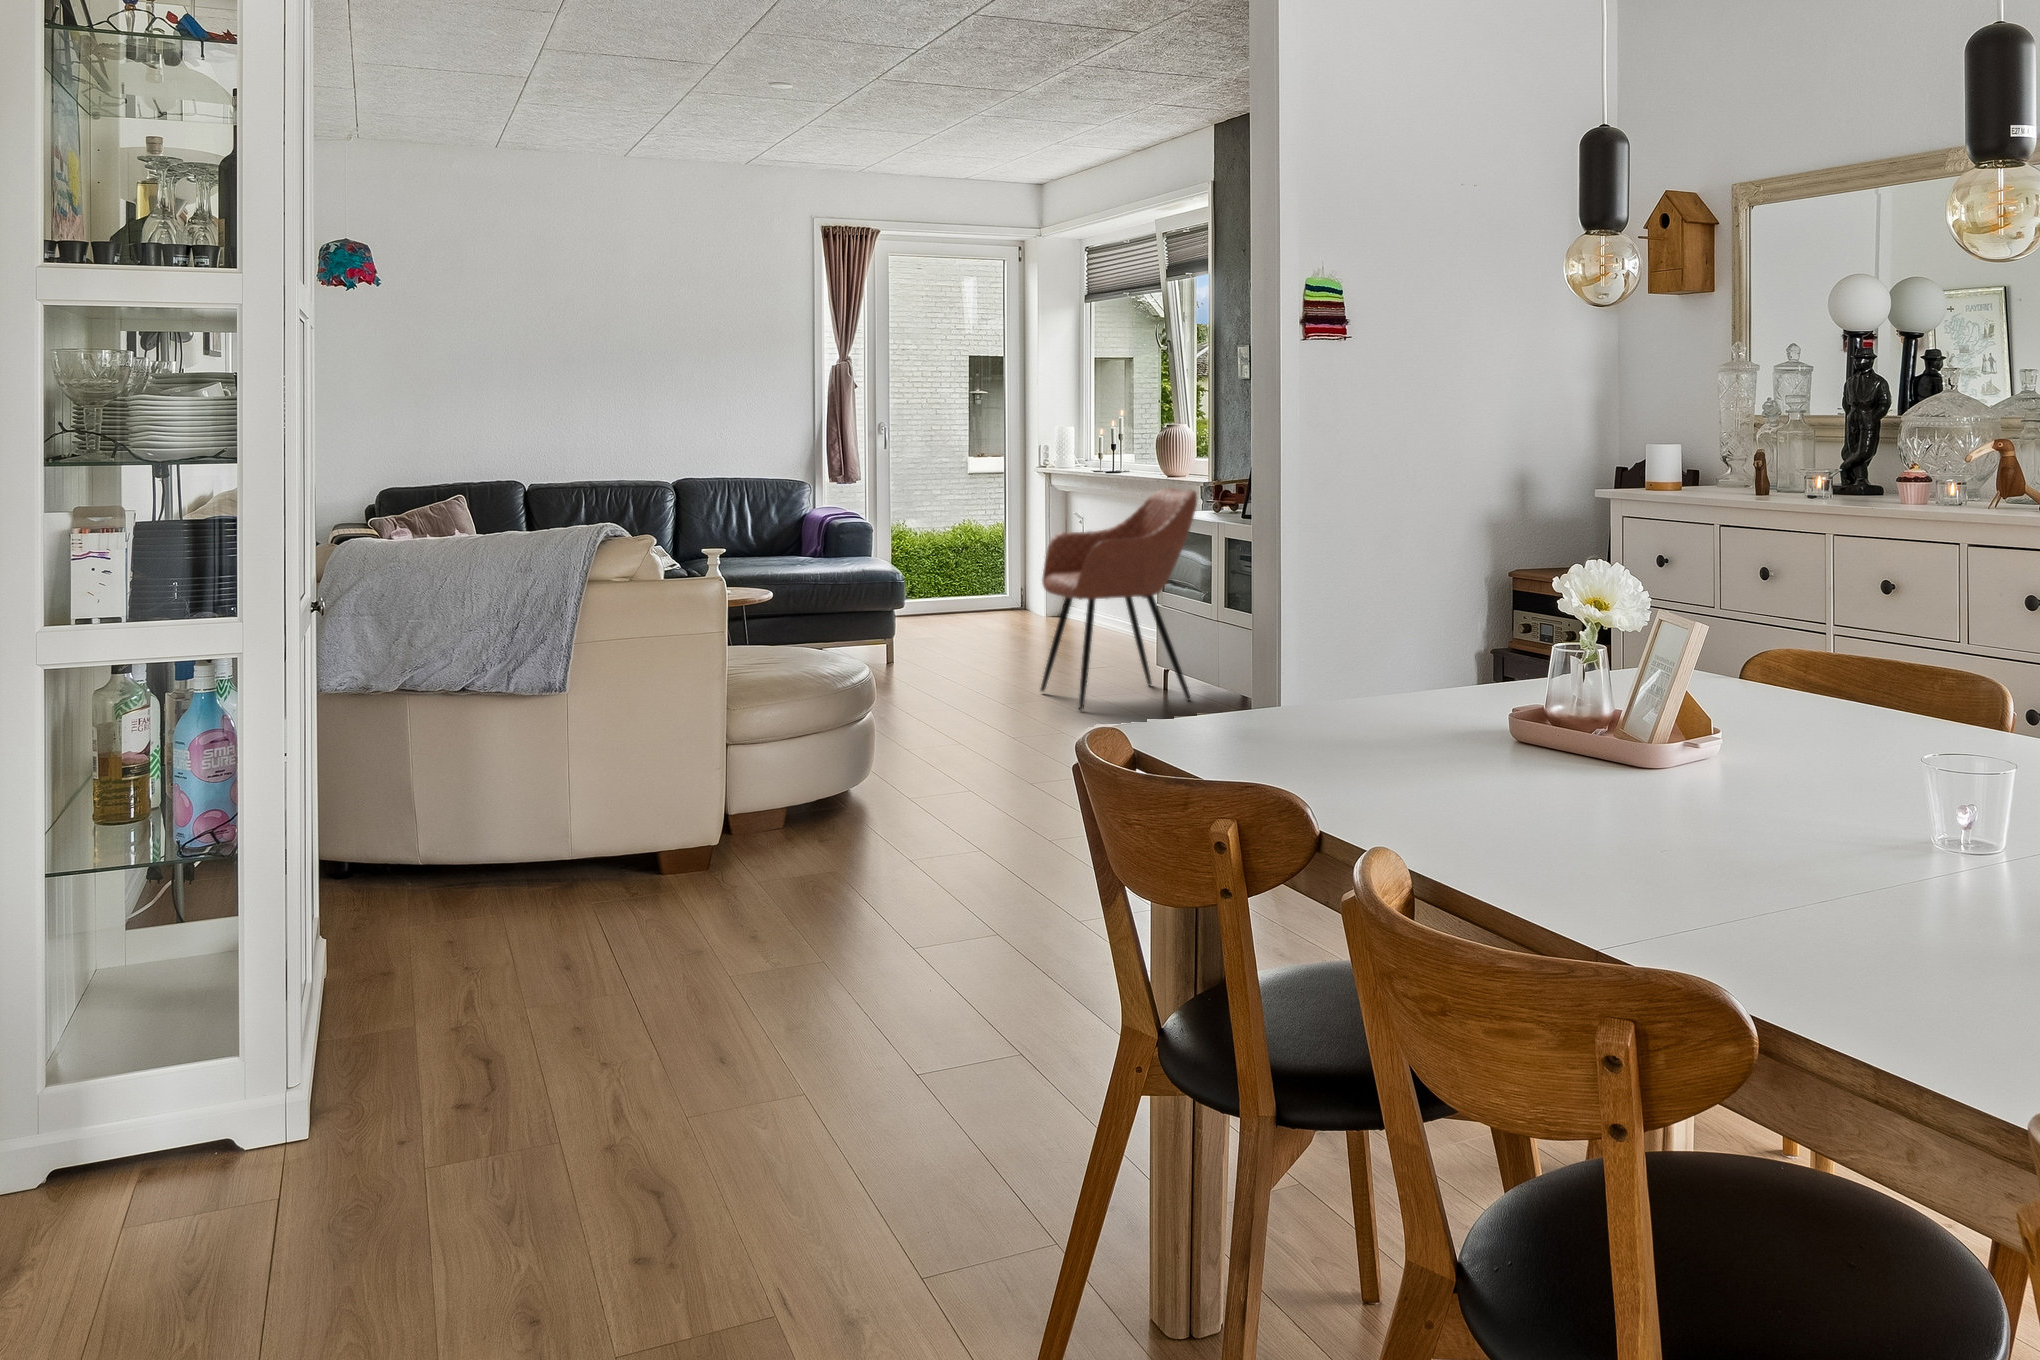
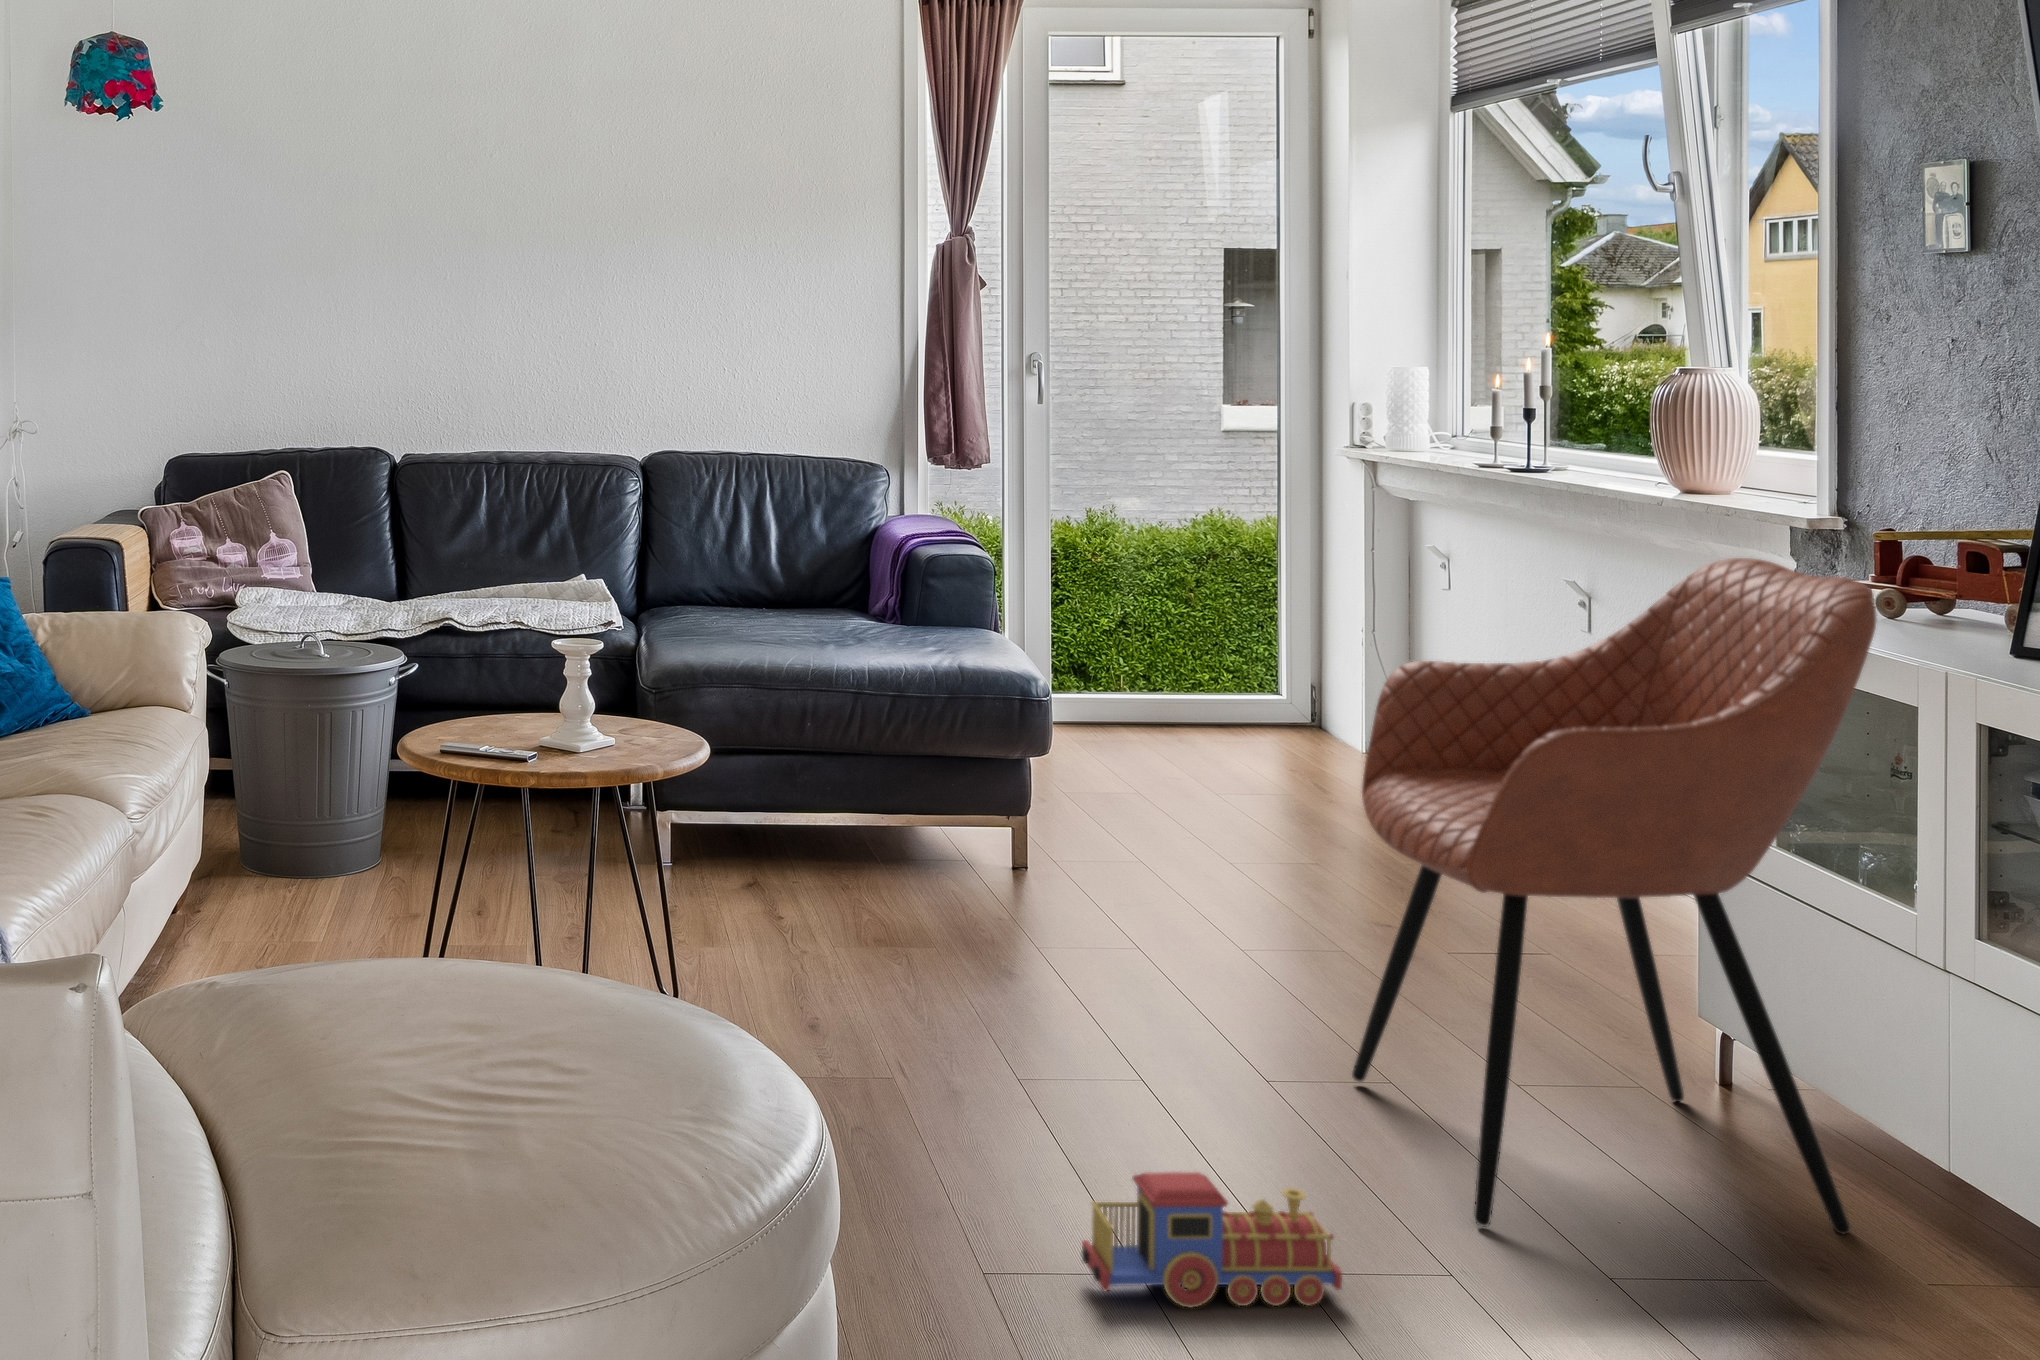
toy train: none [953,691,1036,732] -> present [1081,1172,1342,1307]

